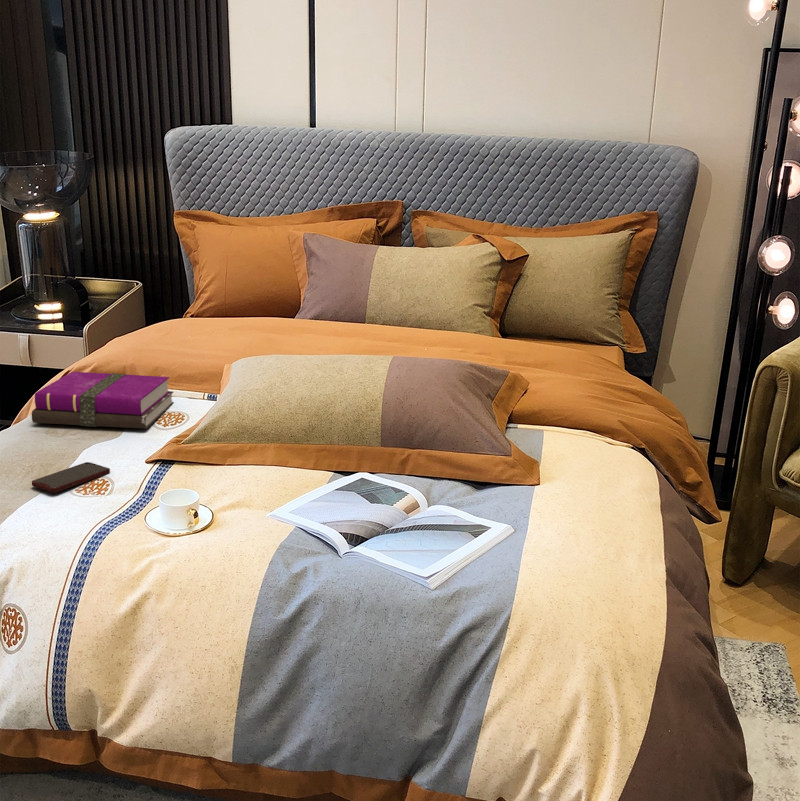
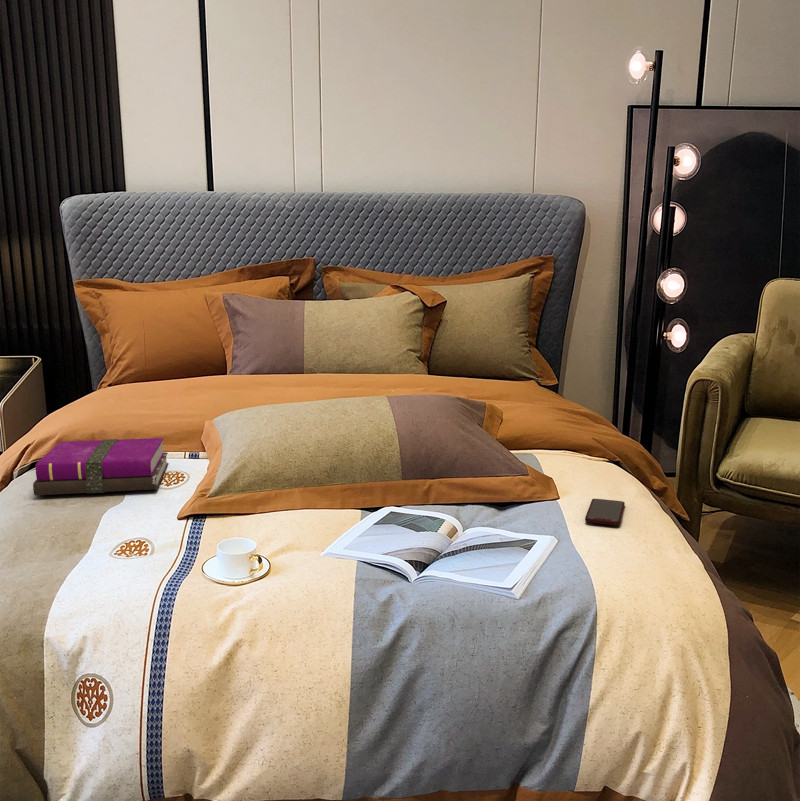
smartphone: present [32,462,110,493] -> present [585,499,625,525]

